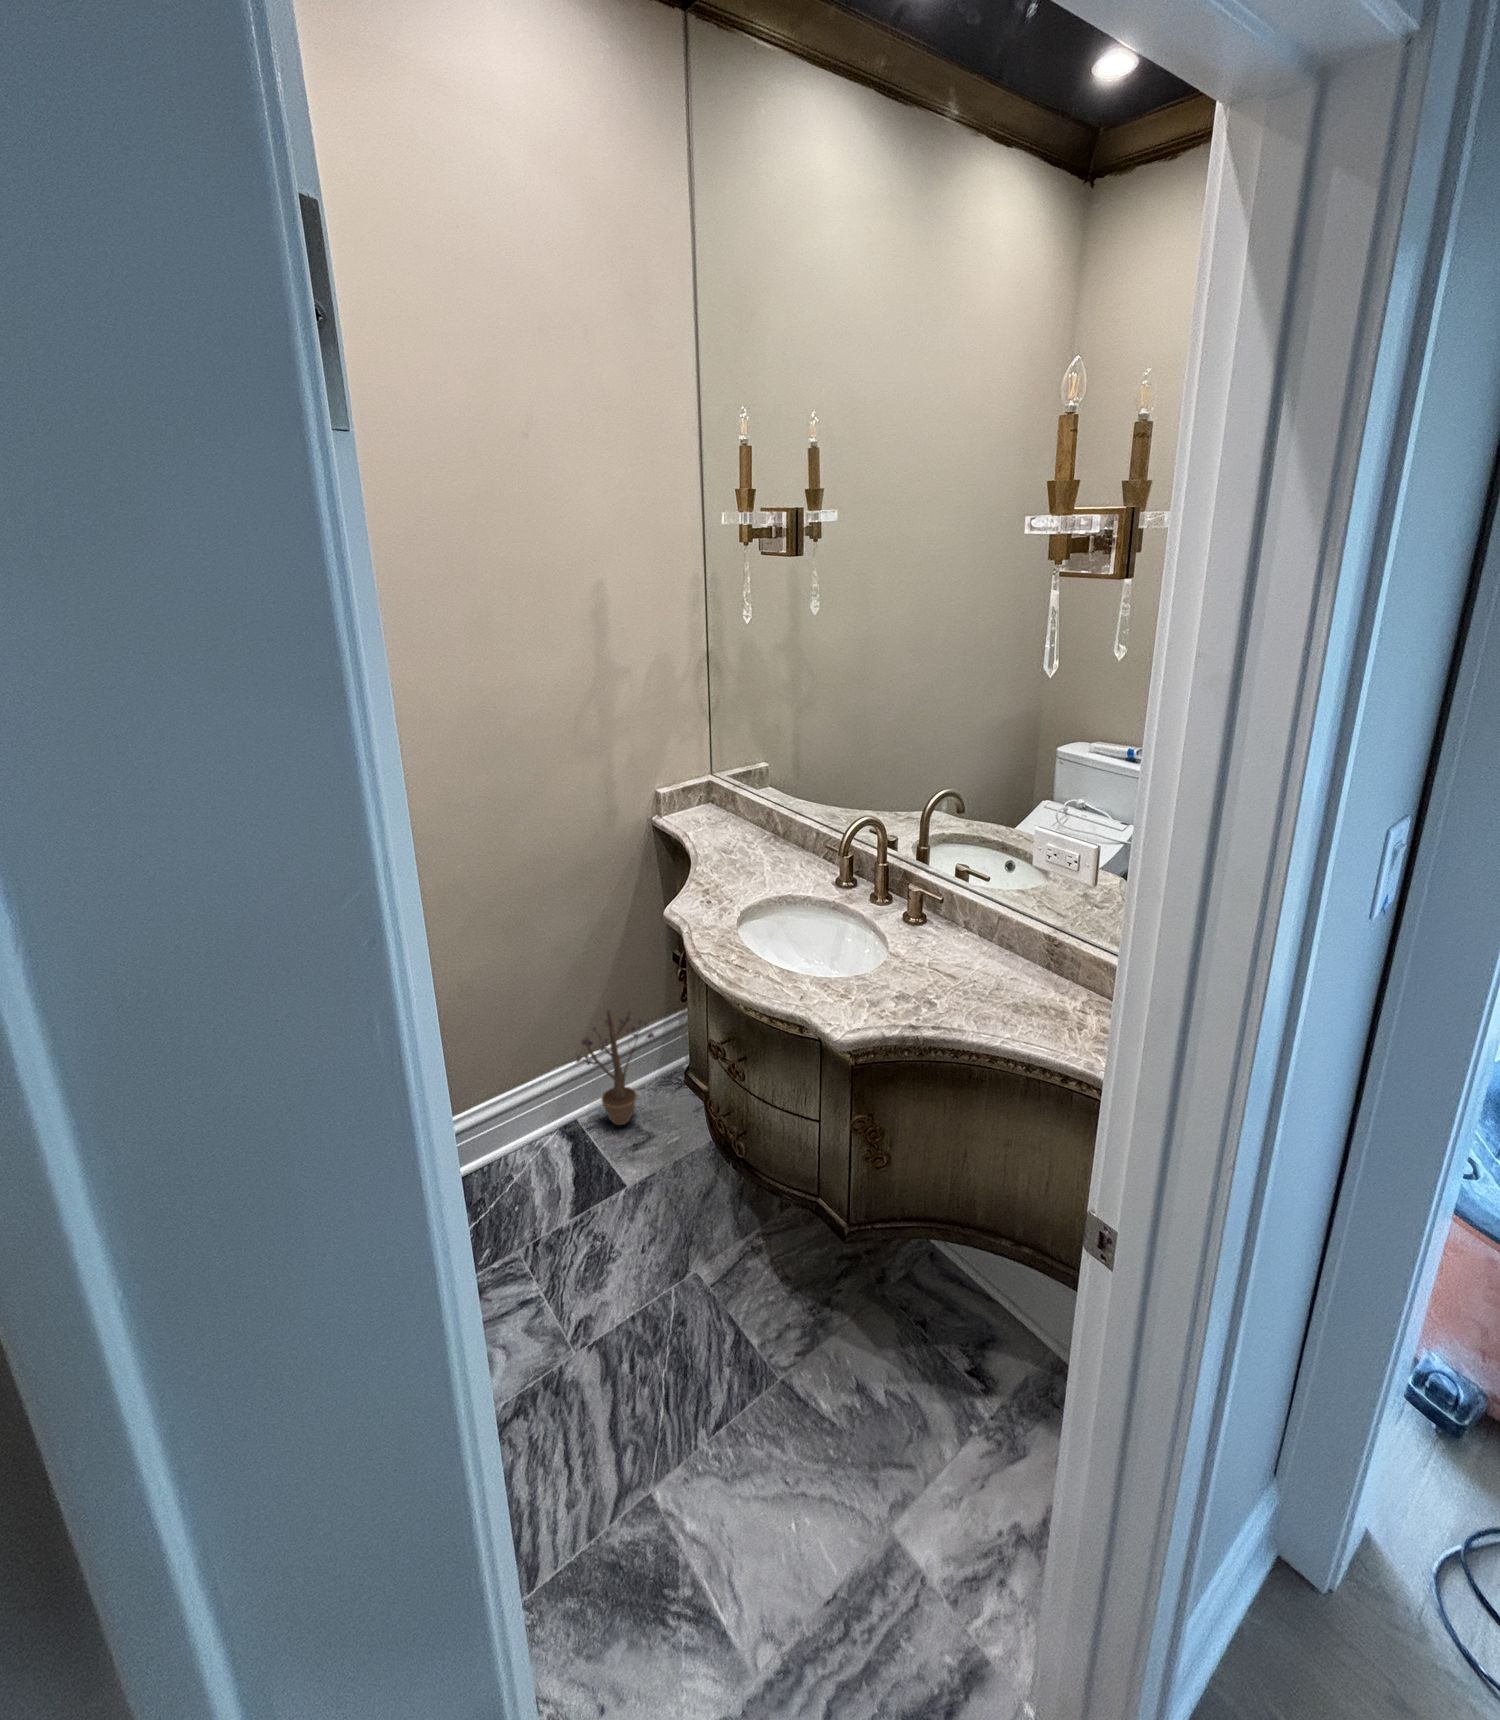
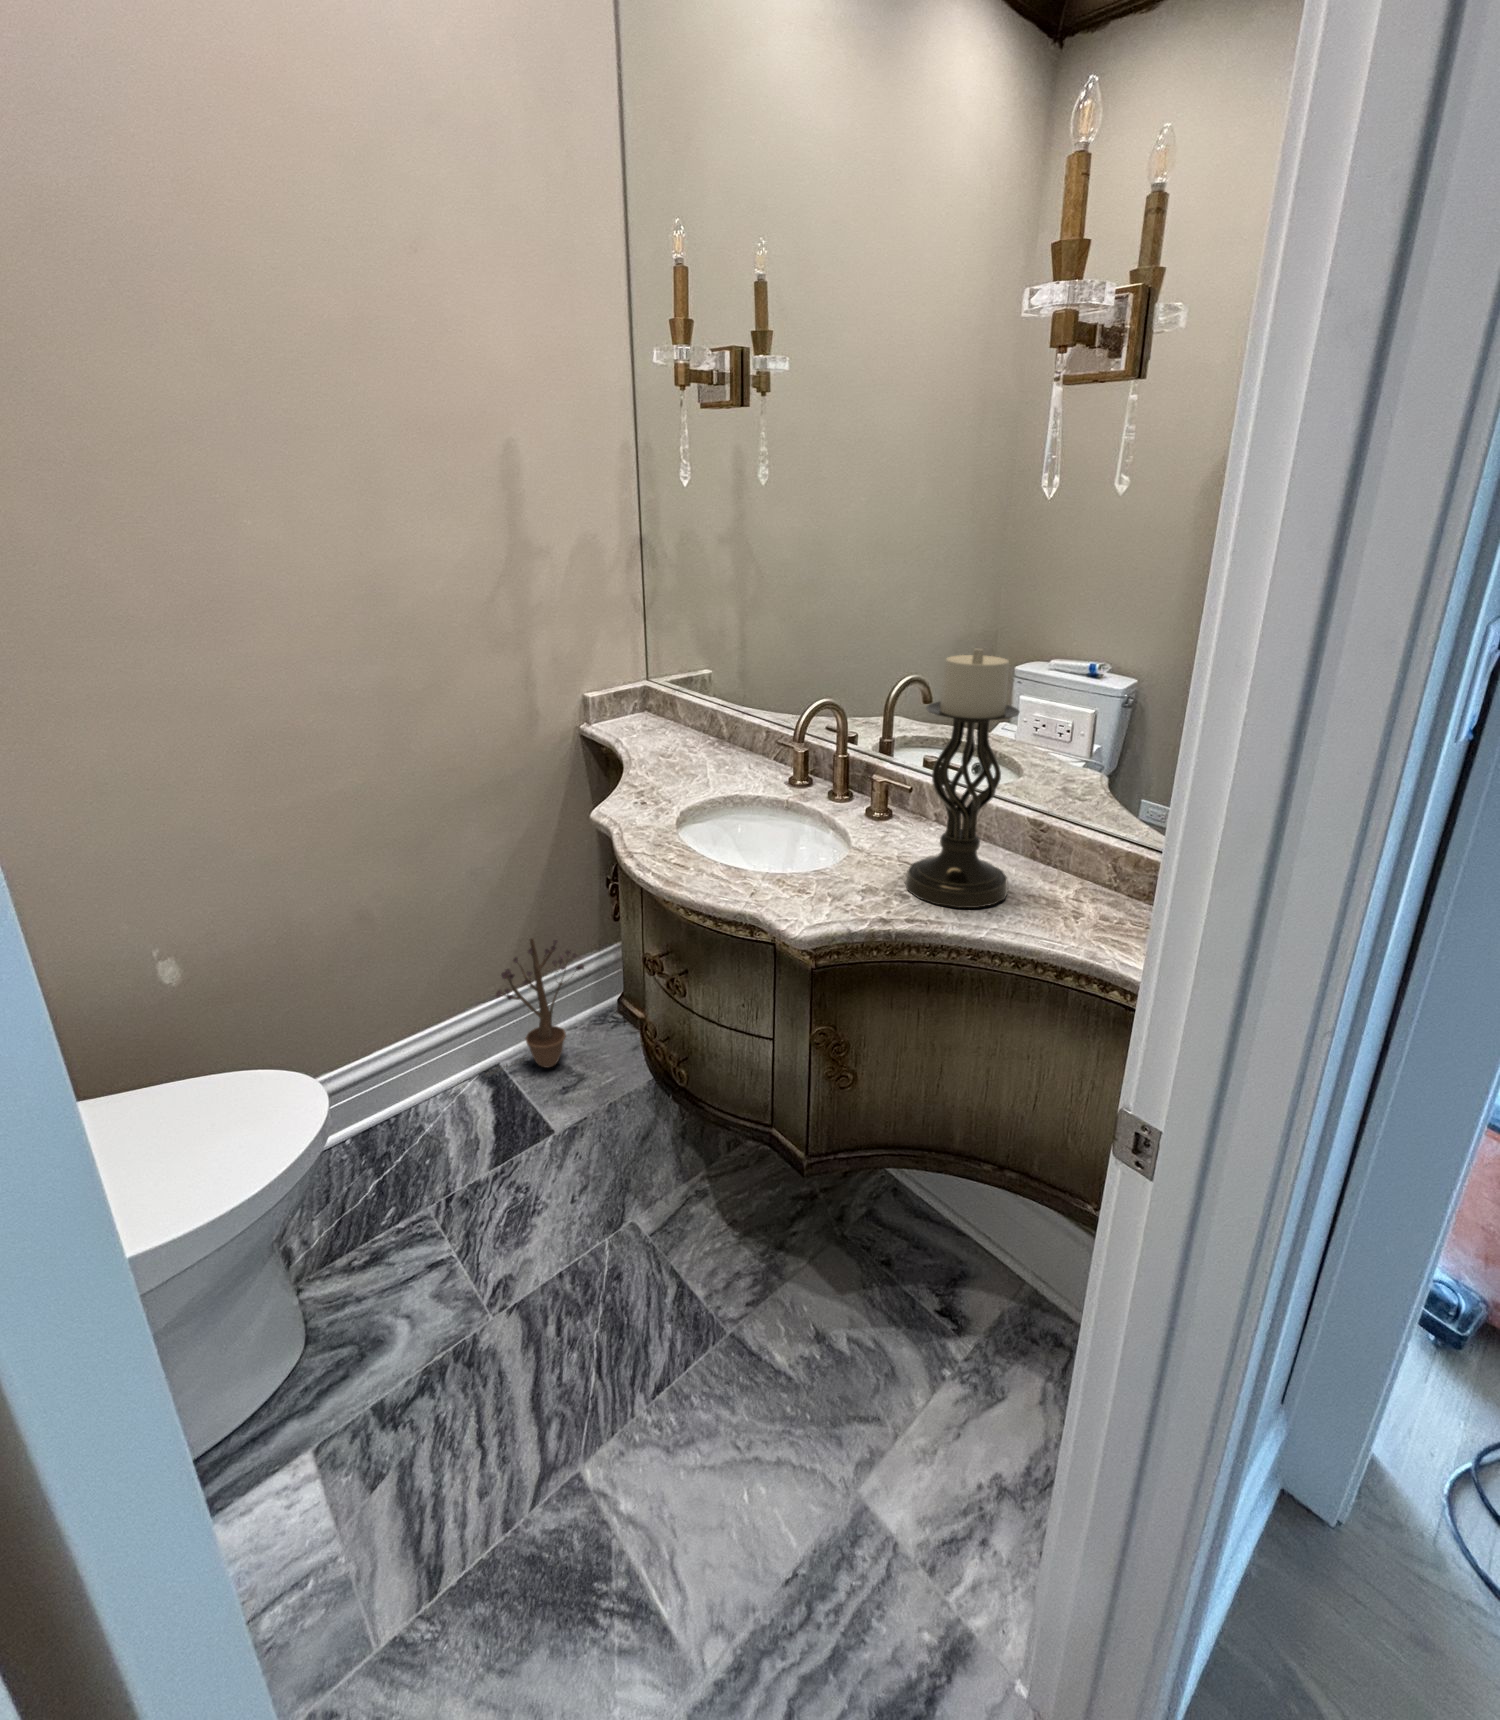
candle holder: none [934,799,1031,1017] -> present [905,649,1020,908]

